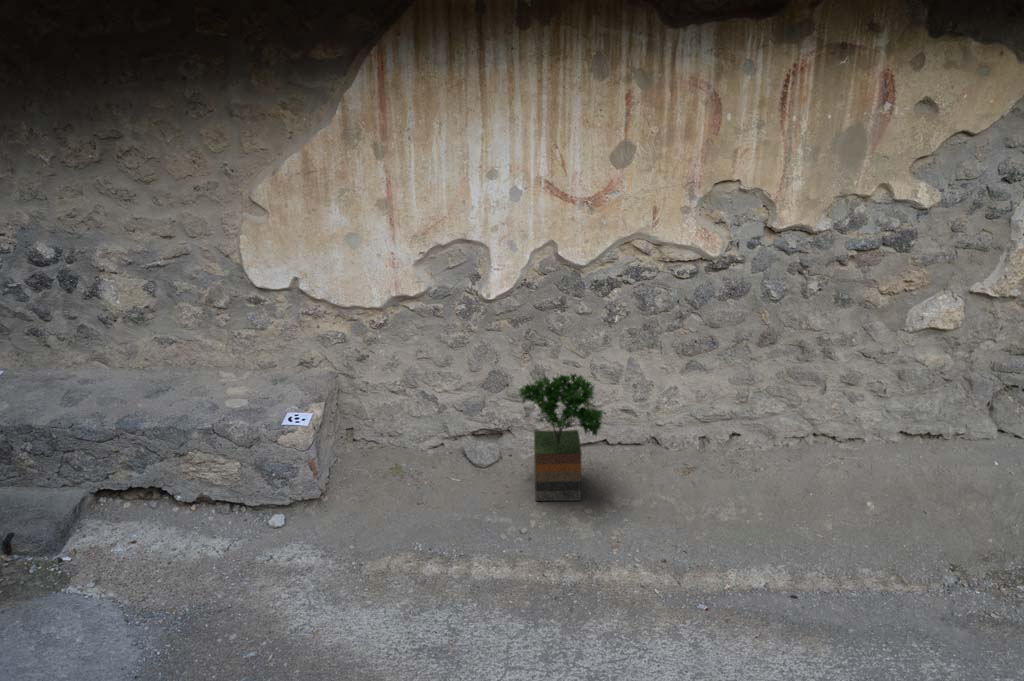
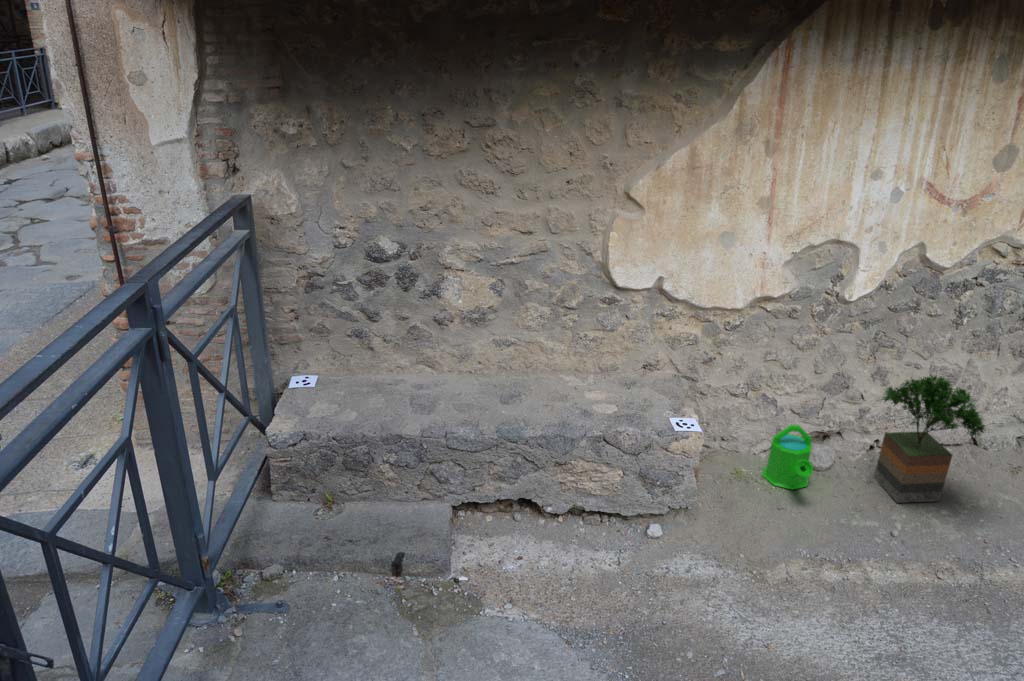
watering can: none [422,422,468,486] -> present [762,425,813,489]

